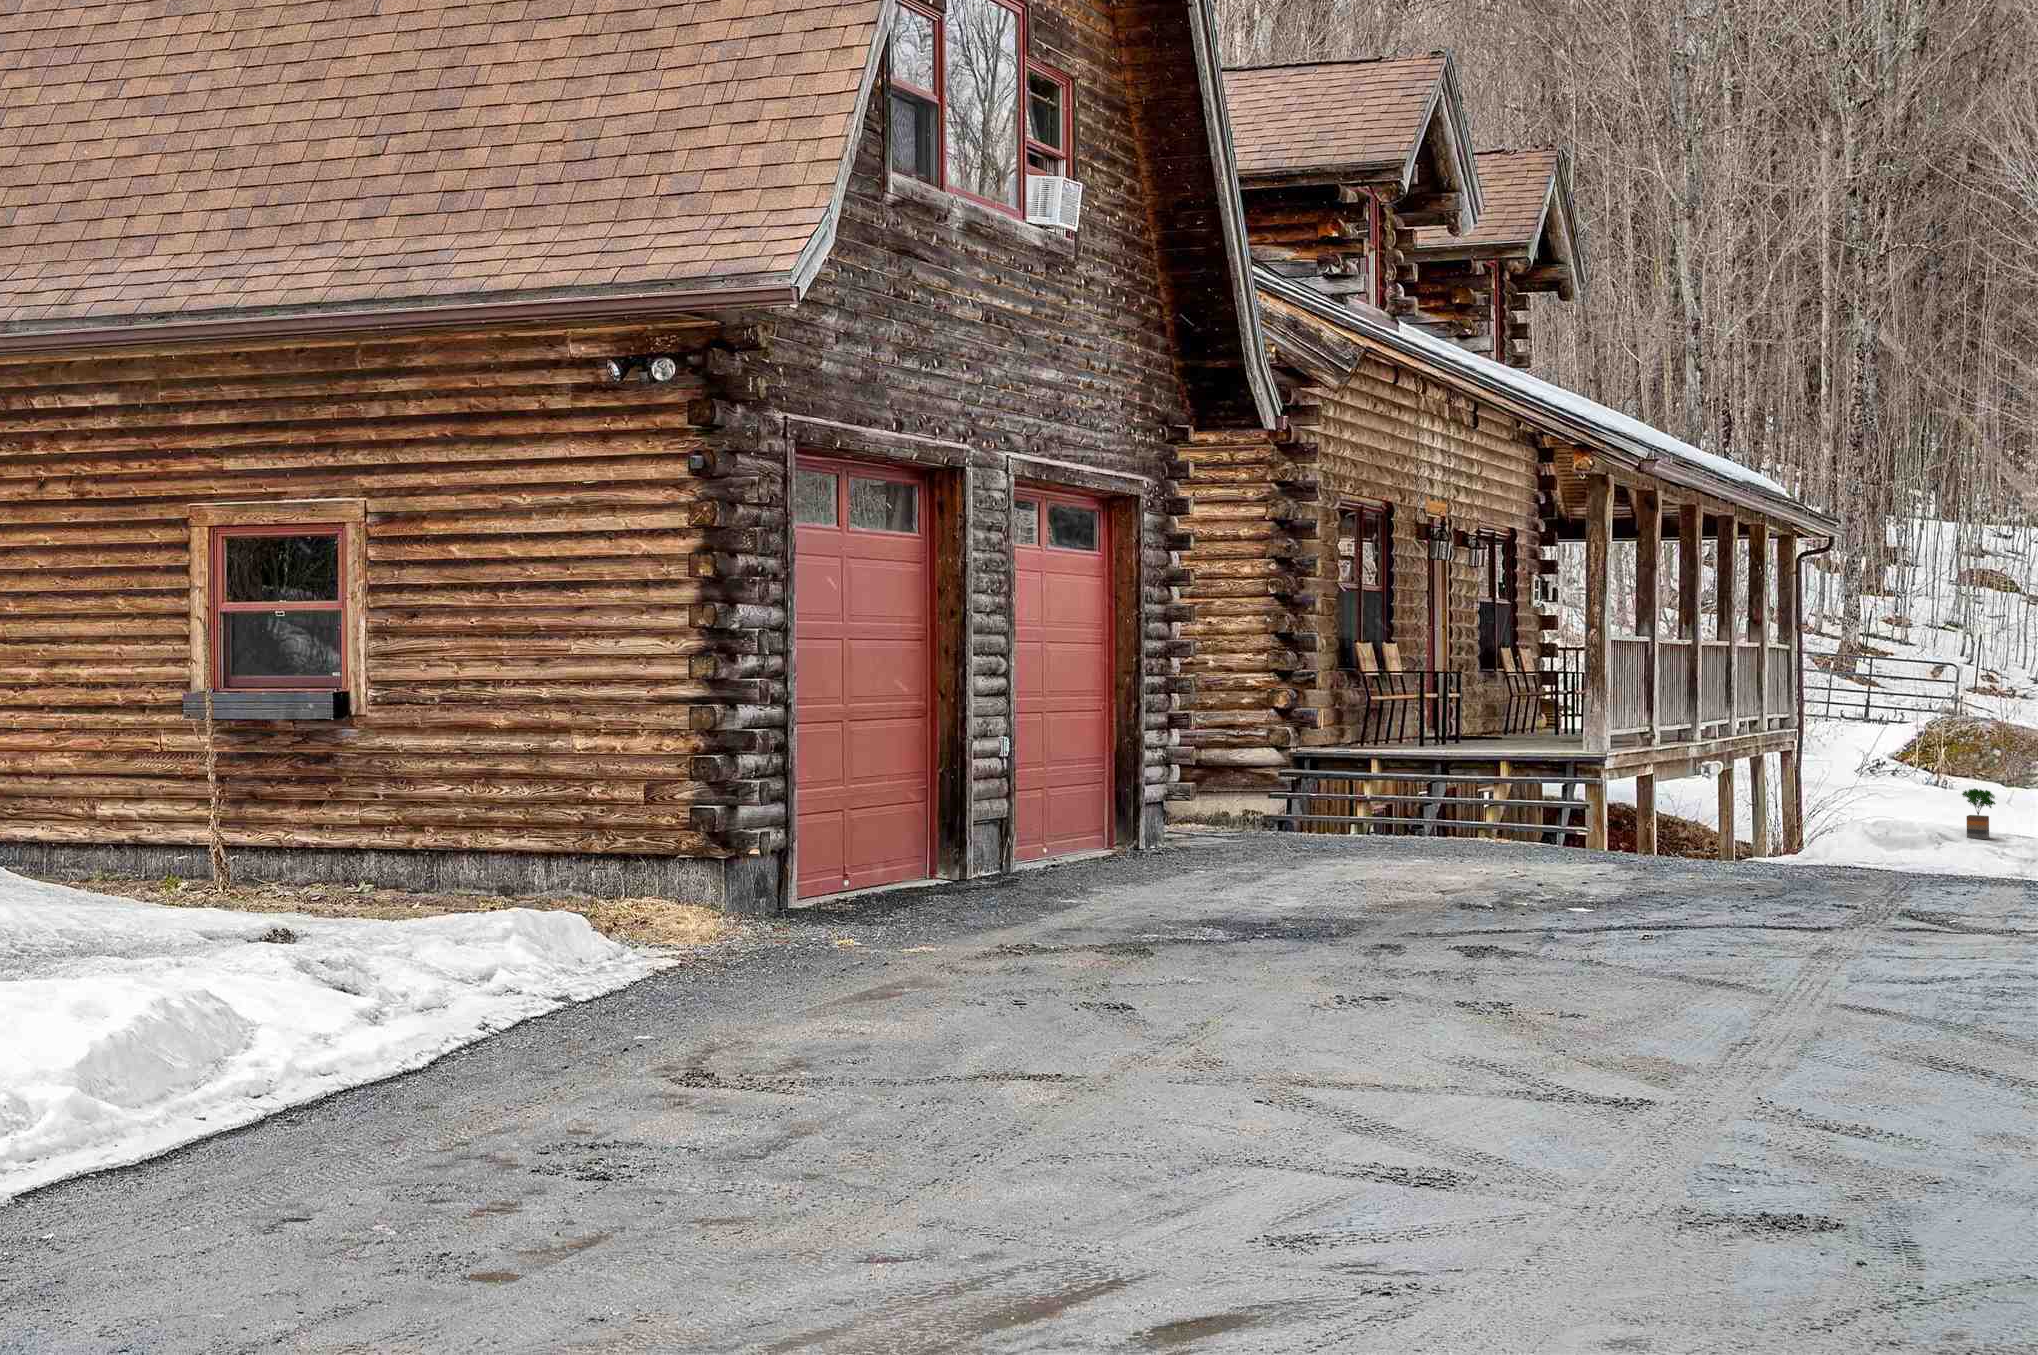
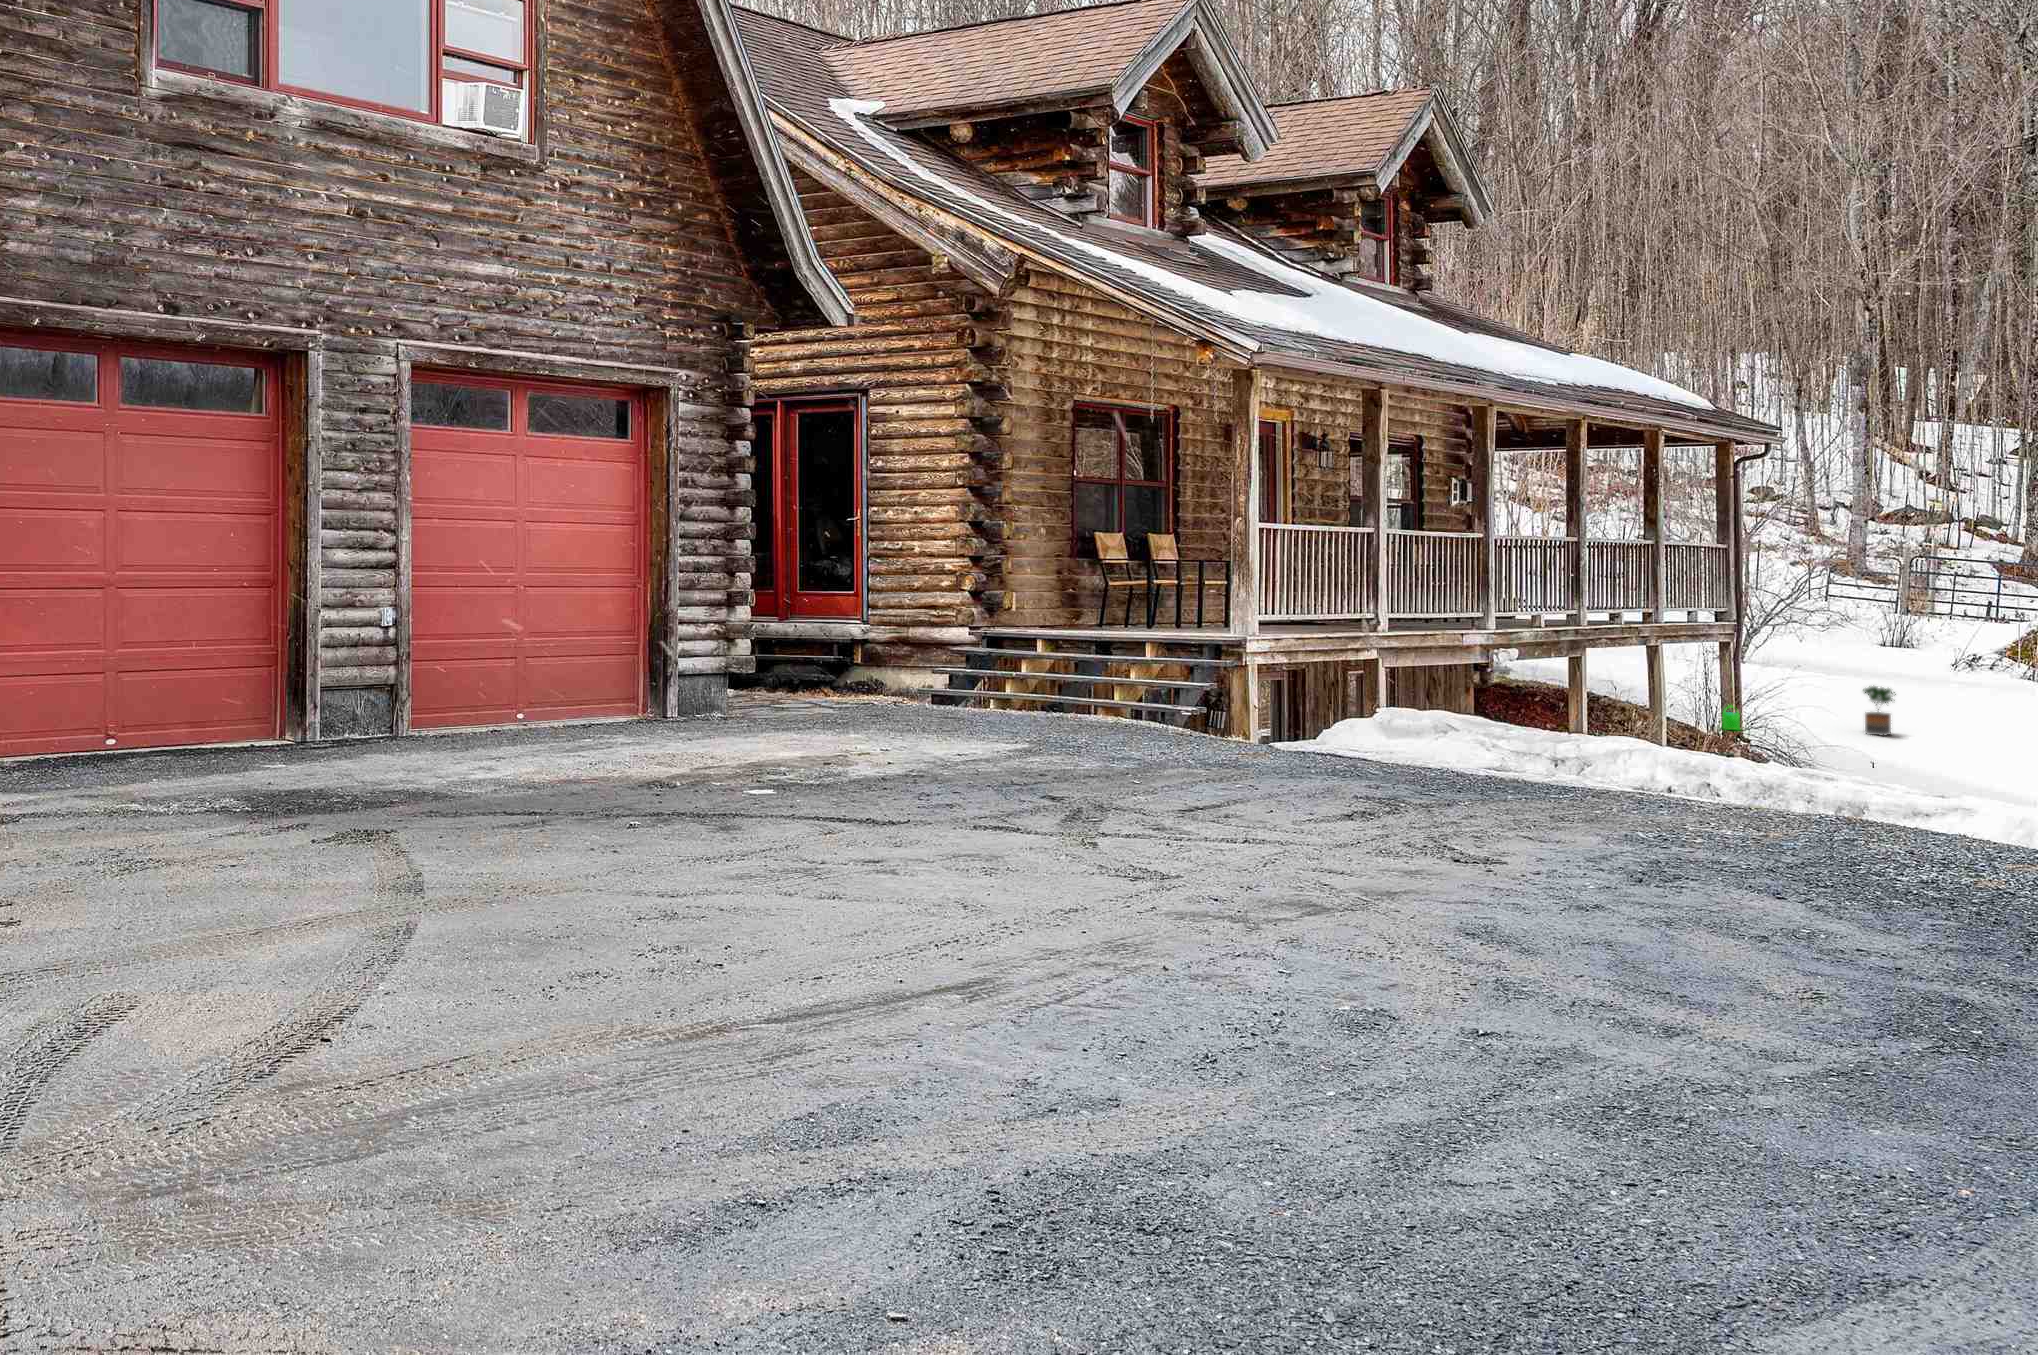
watering can: none [1840,811,1862,837] -> present [1722,706,1740,730]

